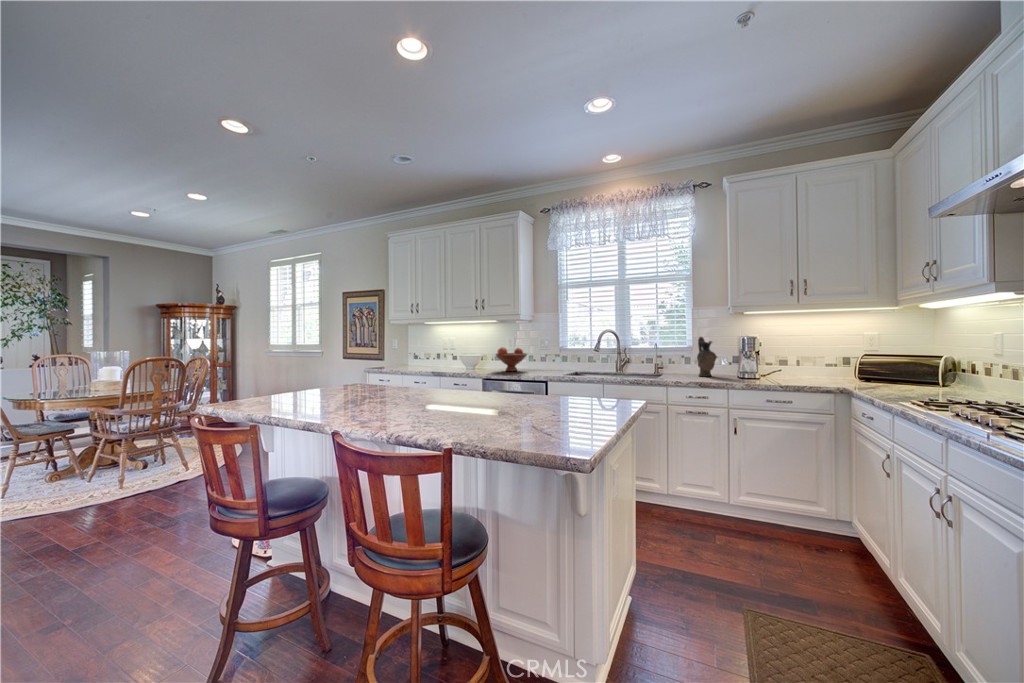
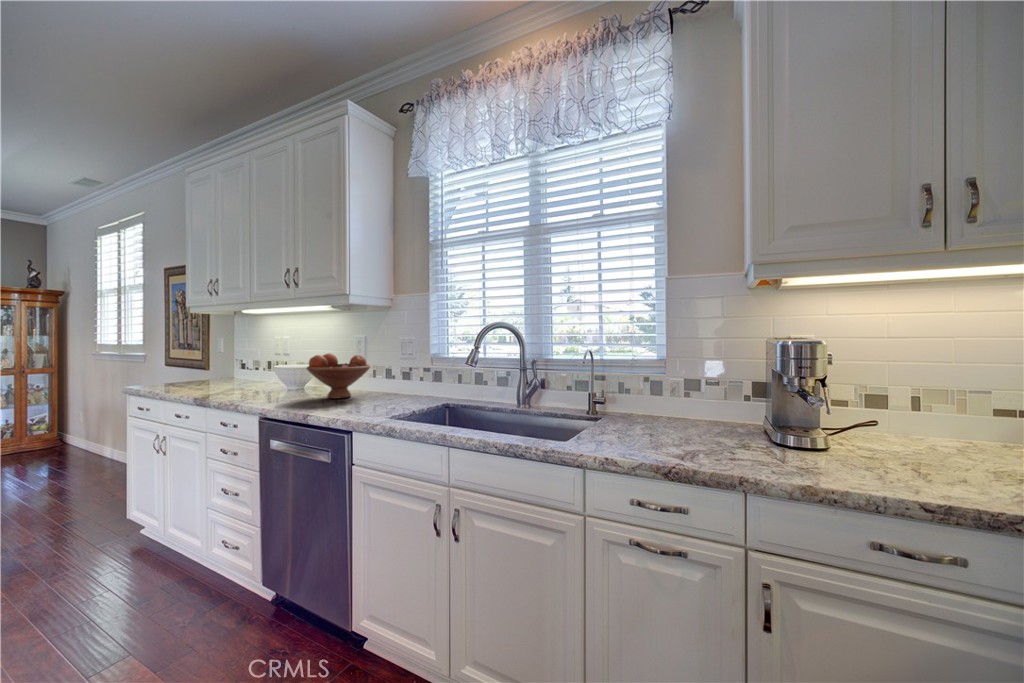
ceramic pitcher: present [697,337,716,376] -> none [672,337,715,429]

